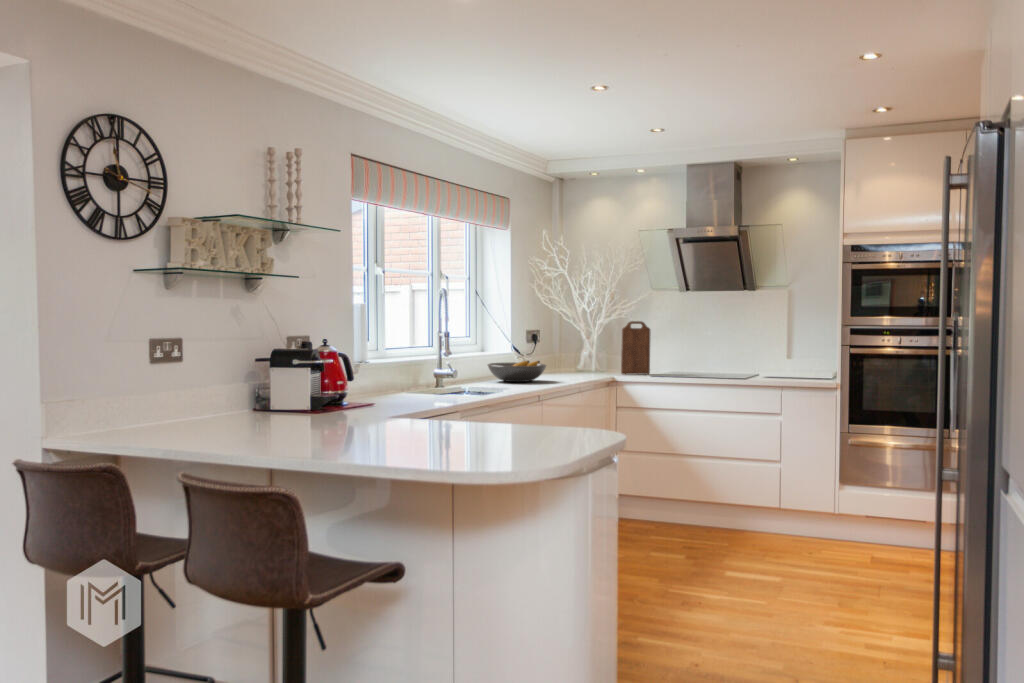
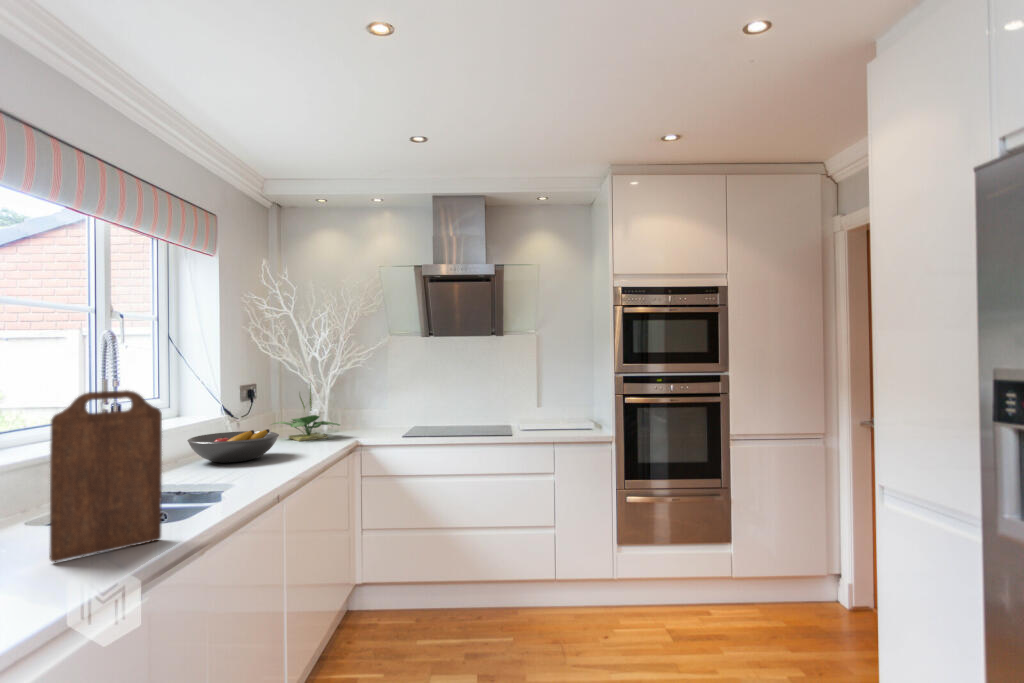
cutting board: present [621,321,650,374] -> present [49,390,162,562]
potted plant: none [546,329,600,377] -> present [274,386,340,441]

